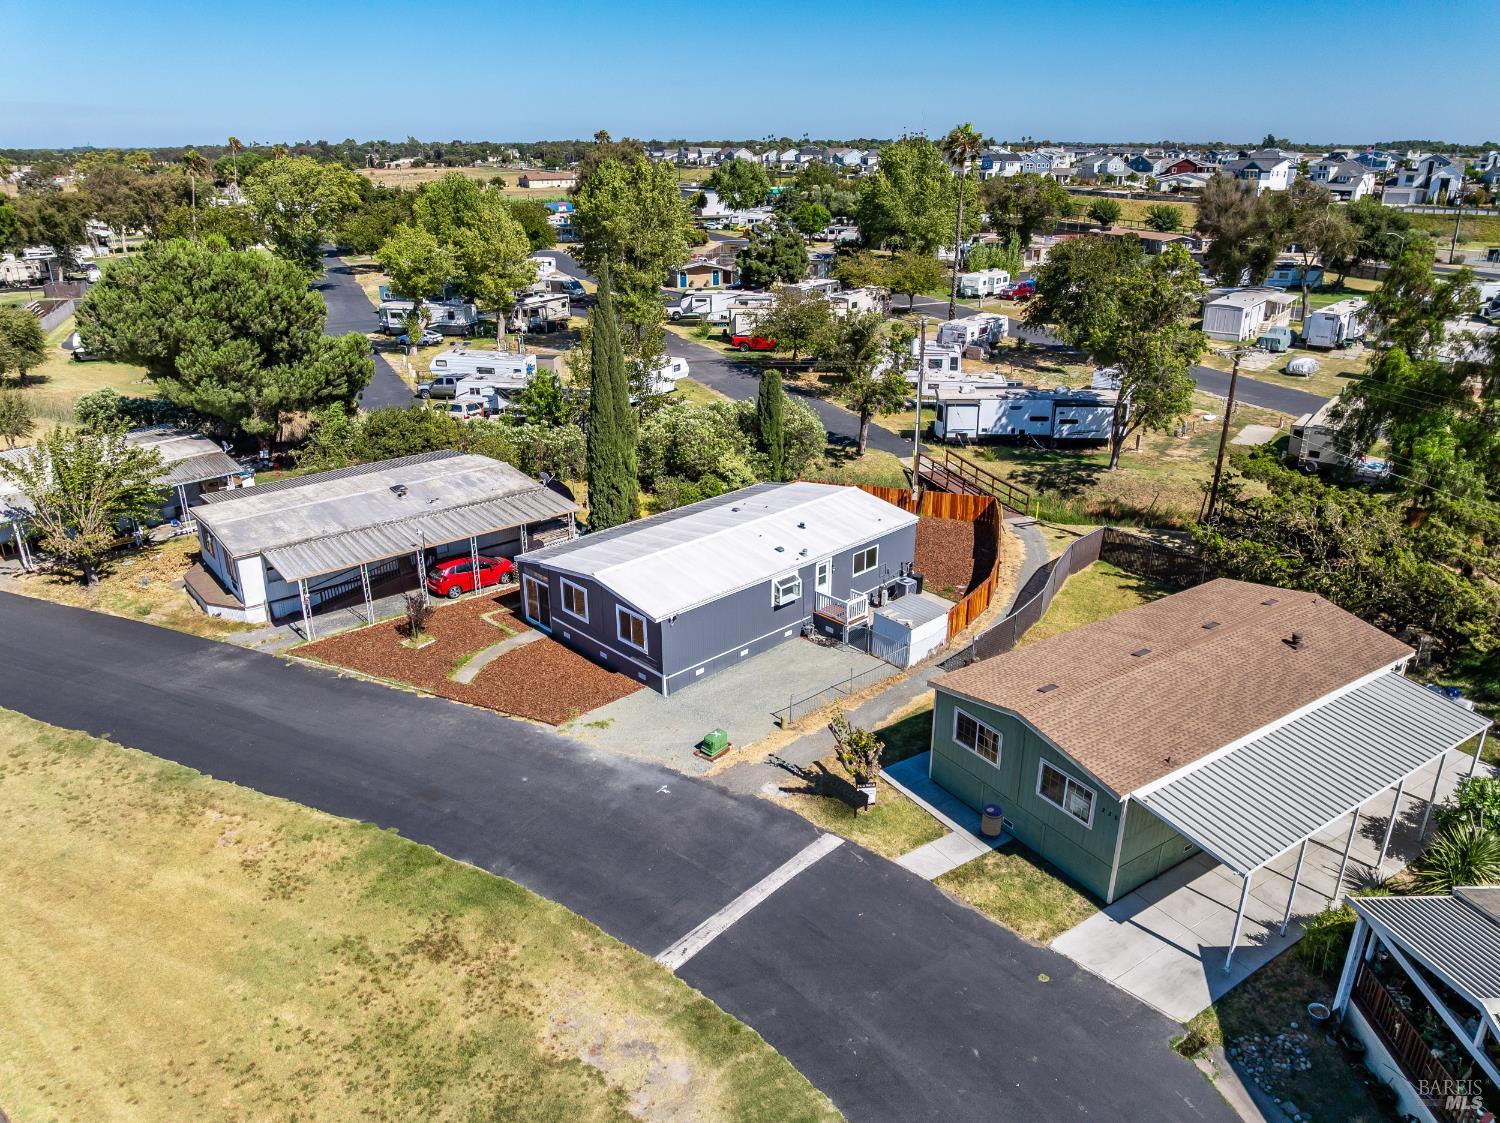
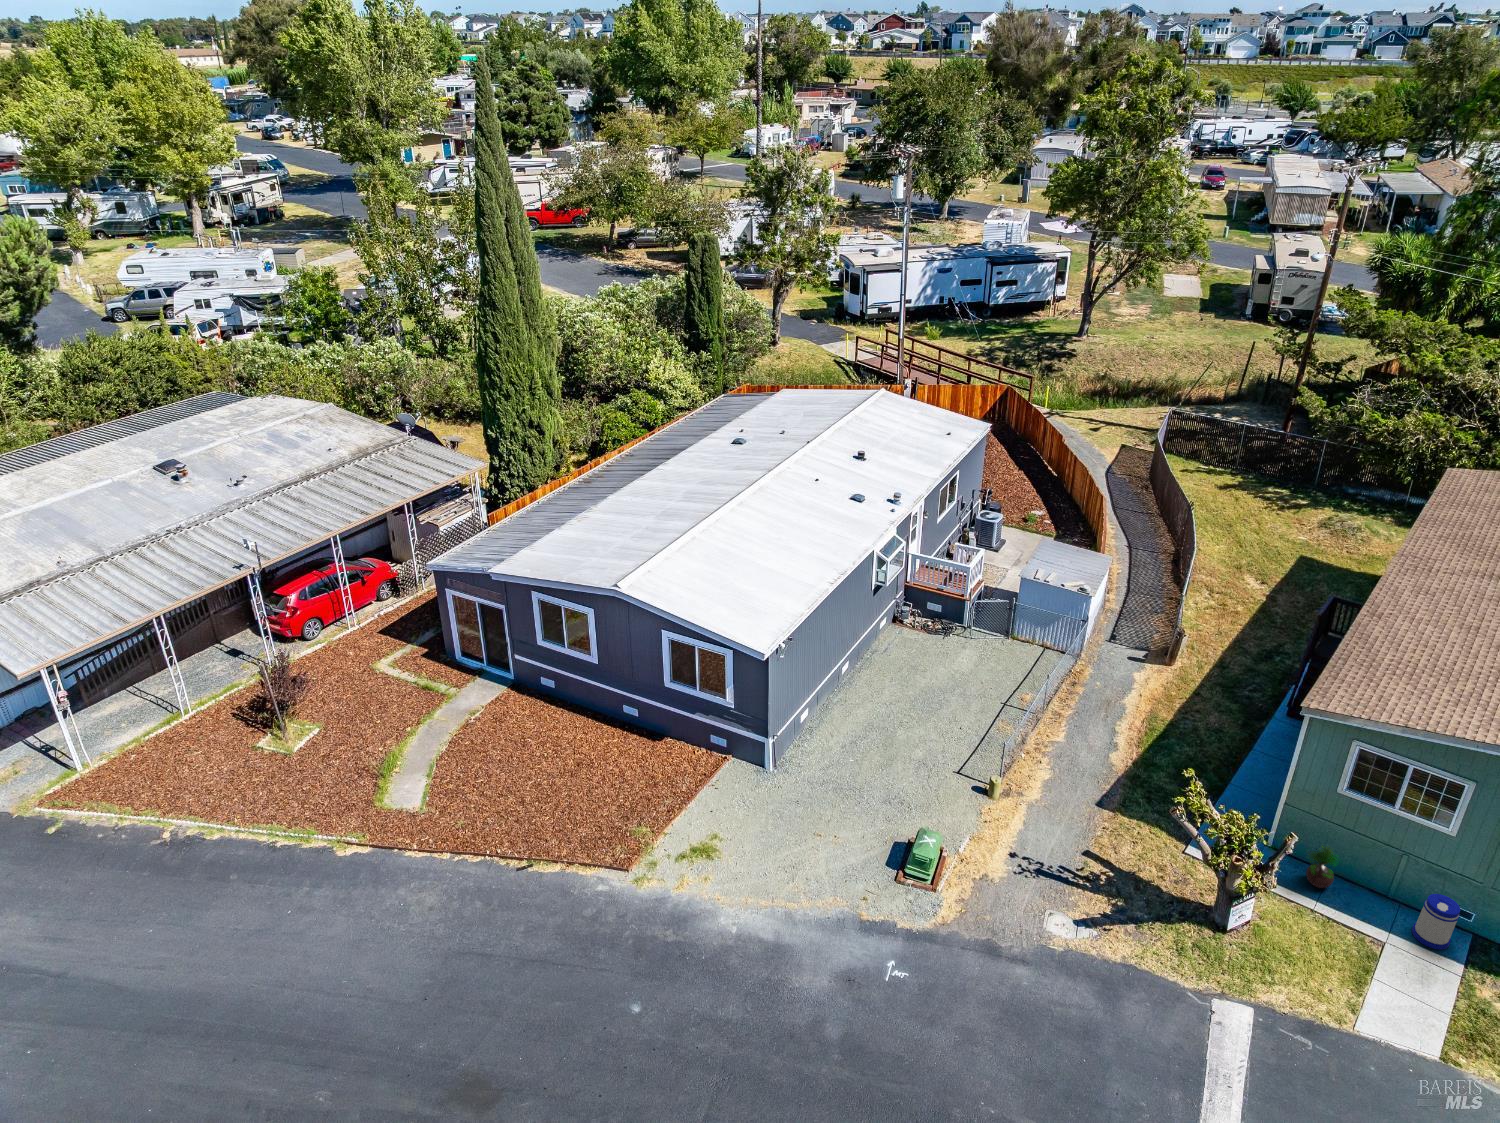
potted tree: none [933,768,955,801] -> present [1306,845,1338,888]
bench: present [822,774,869,819] -> none [1150,884,1244,960]

